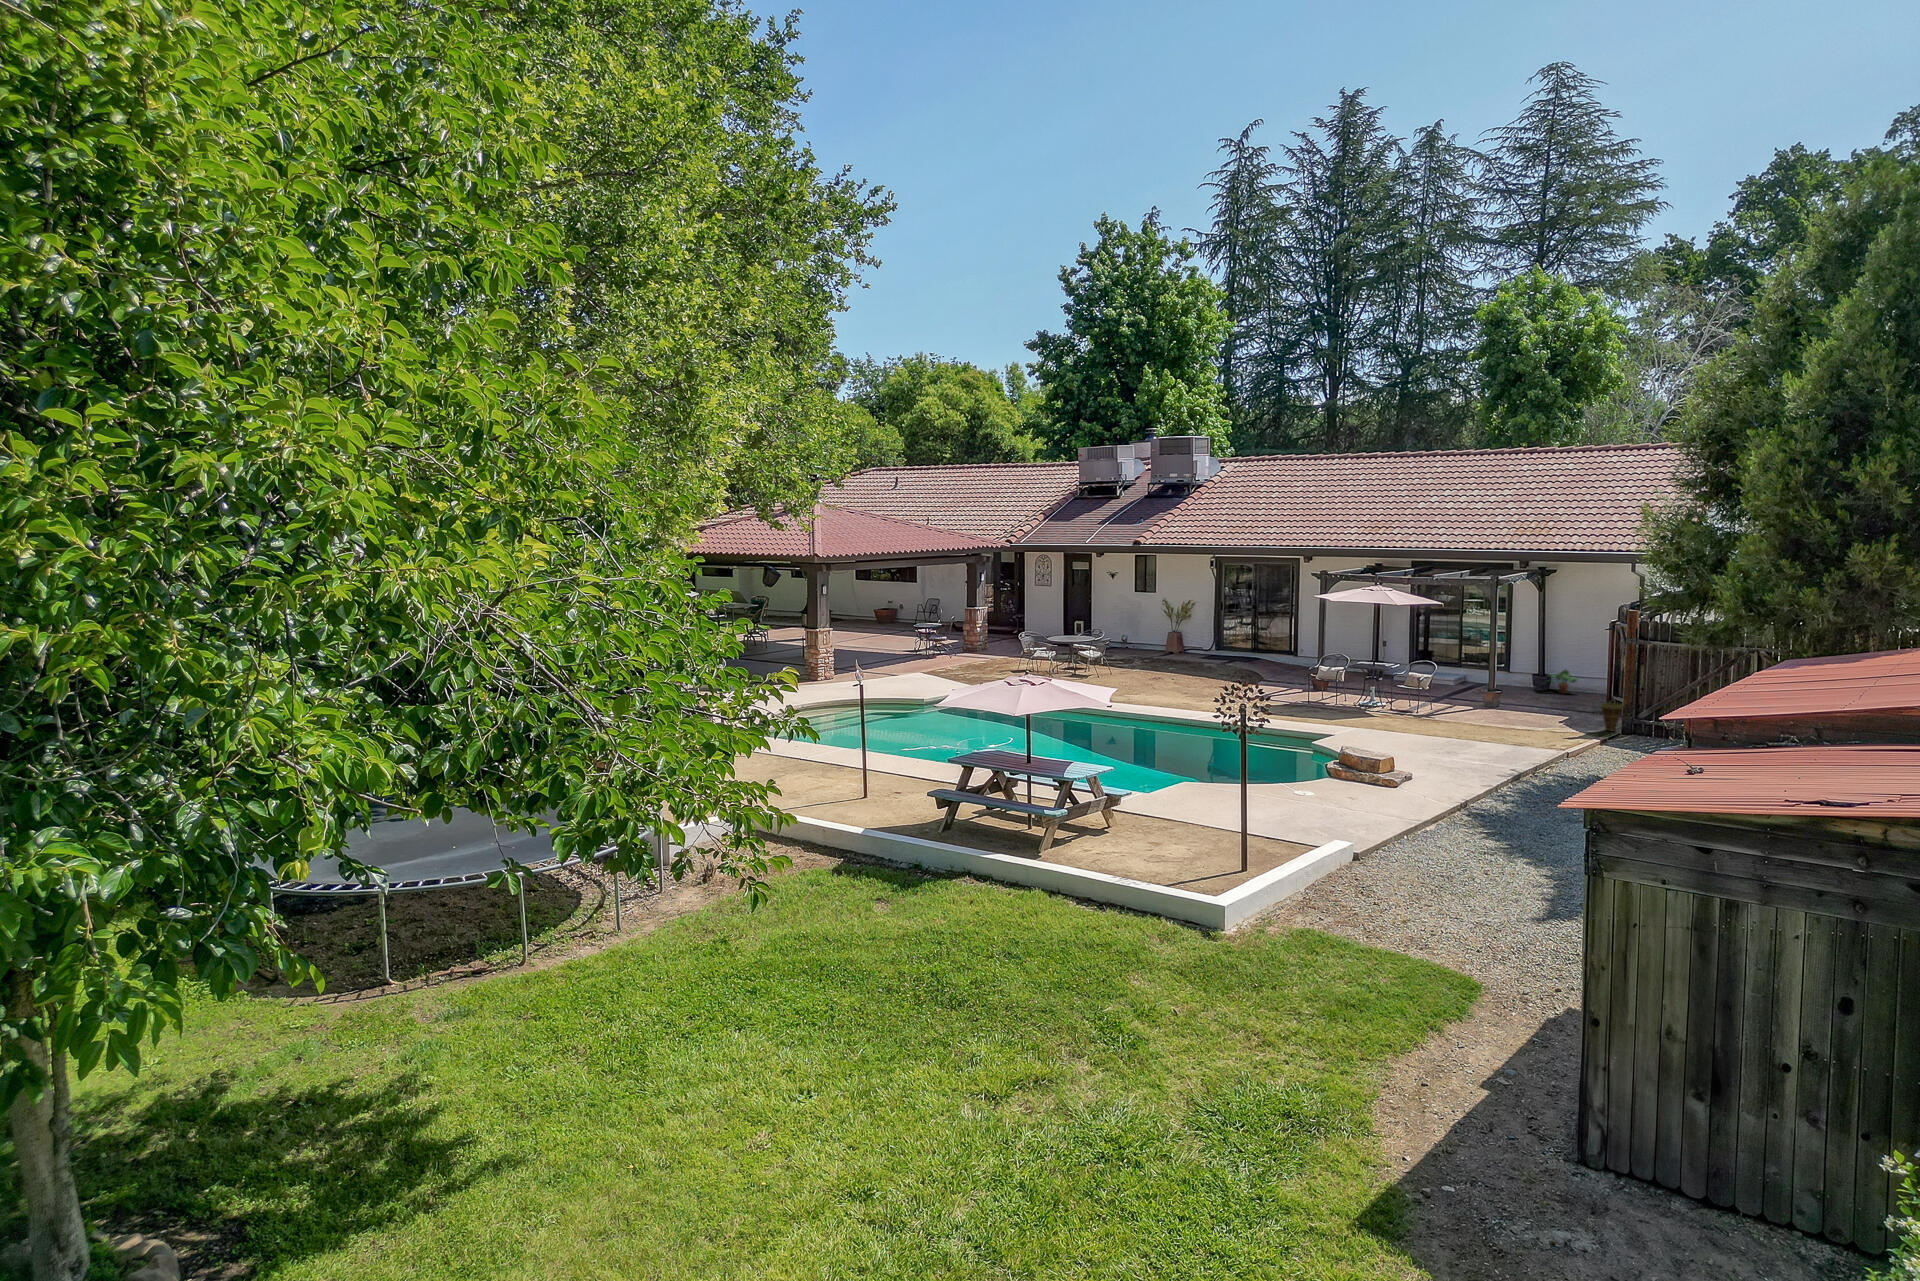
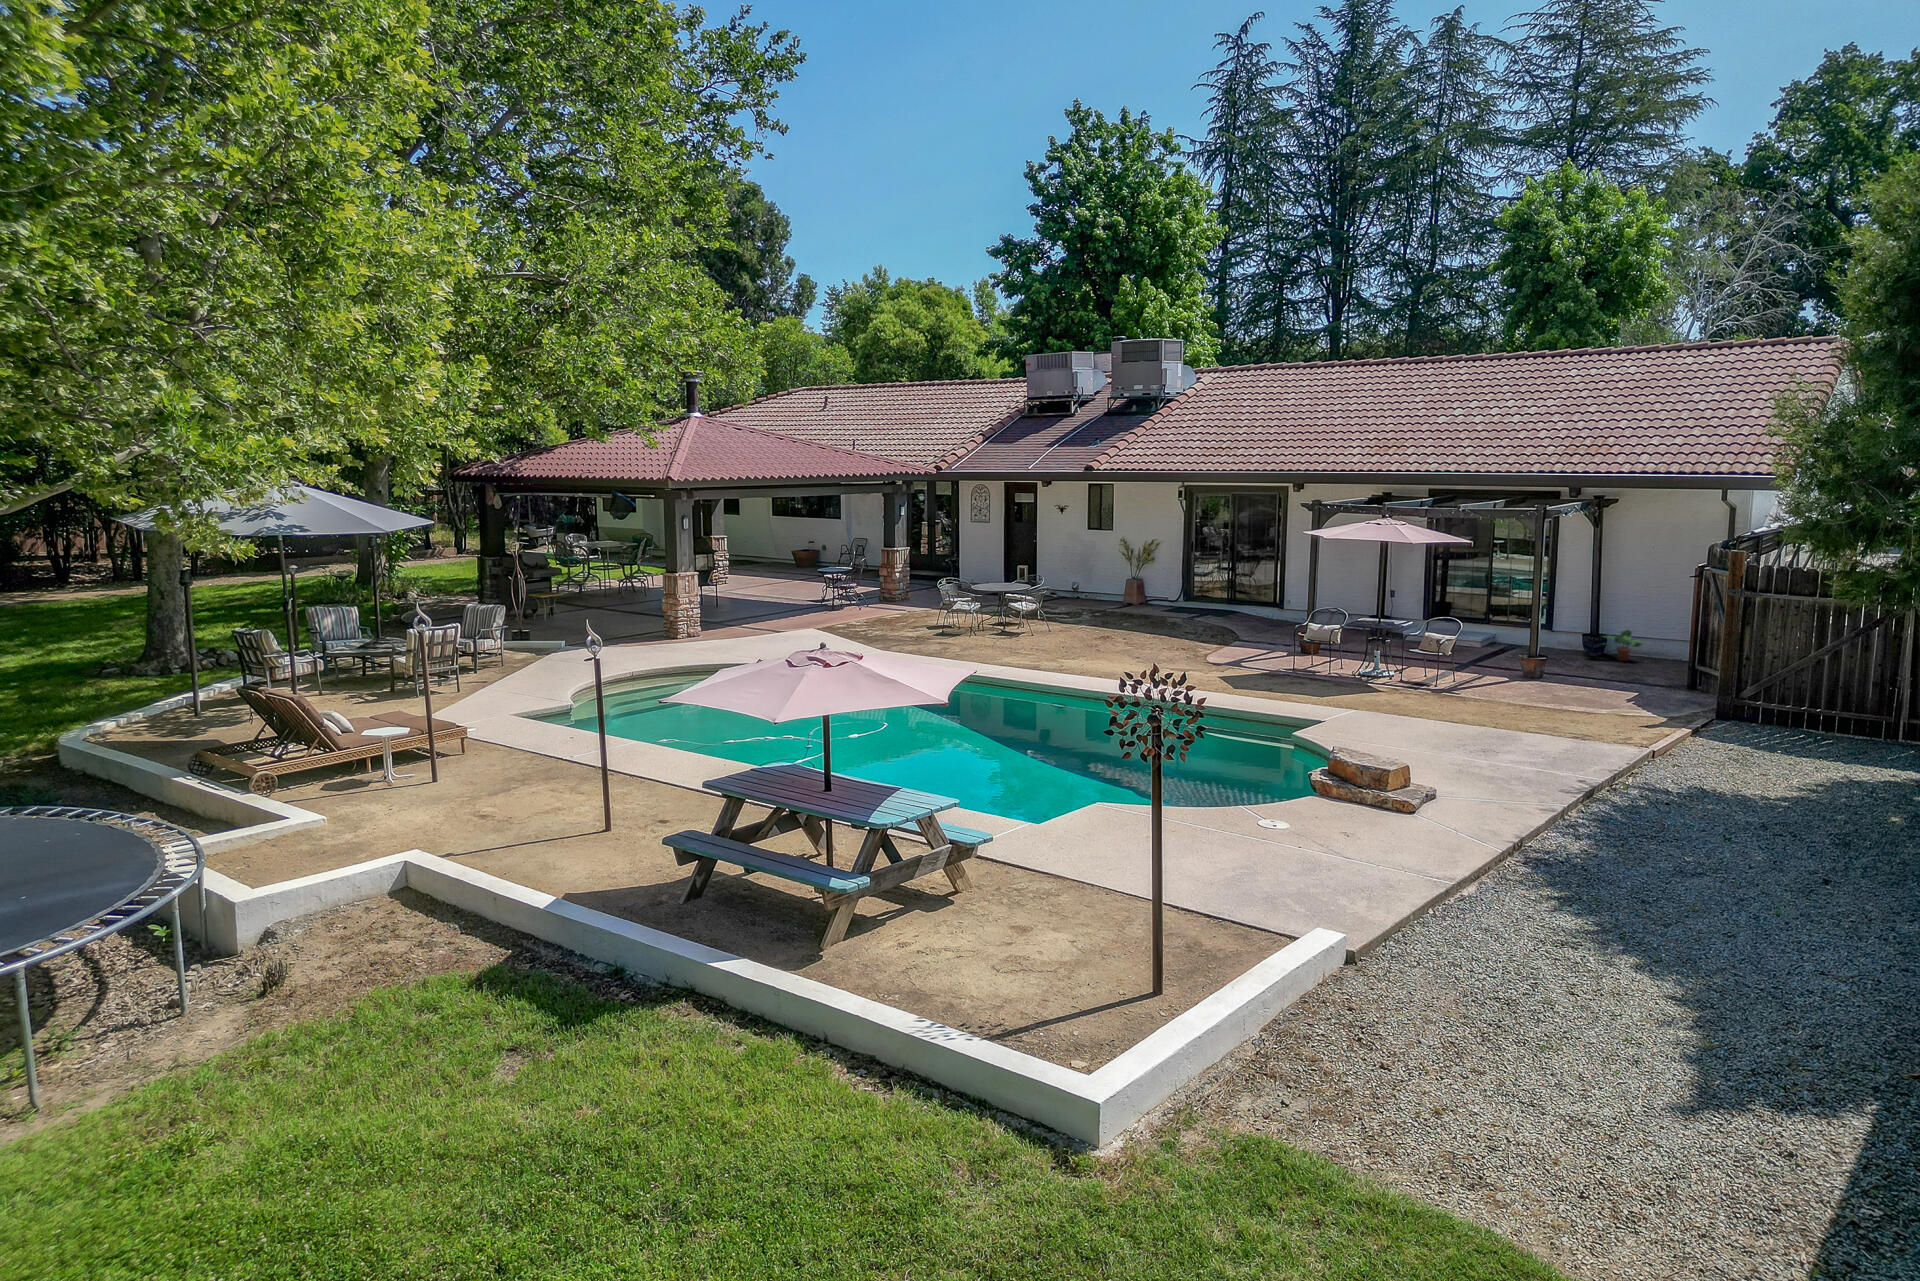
basket: present [1601,702,1628,731] -> none [1696,676,1737,721]

